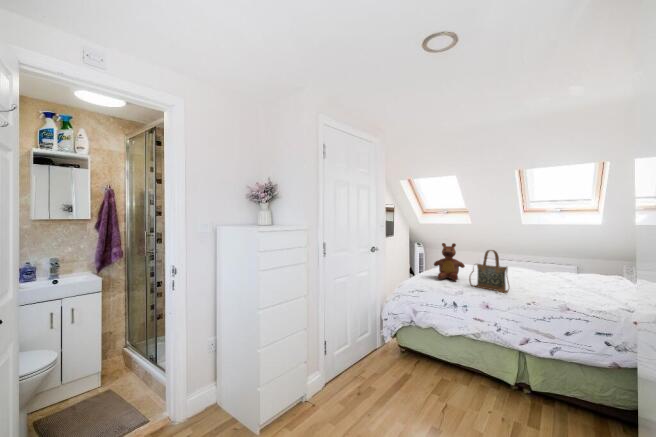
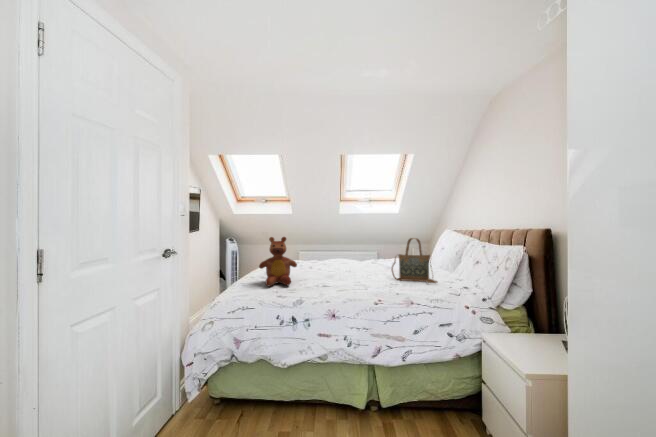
handbag: present [469,250,509,293] -> present [391,238,437,283]

